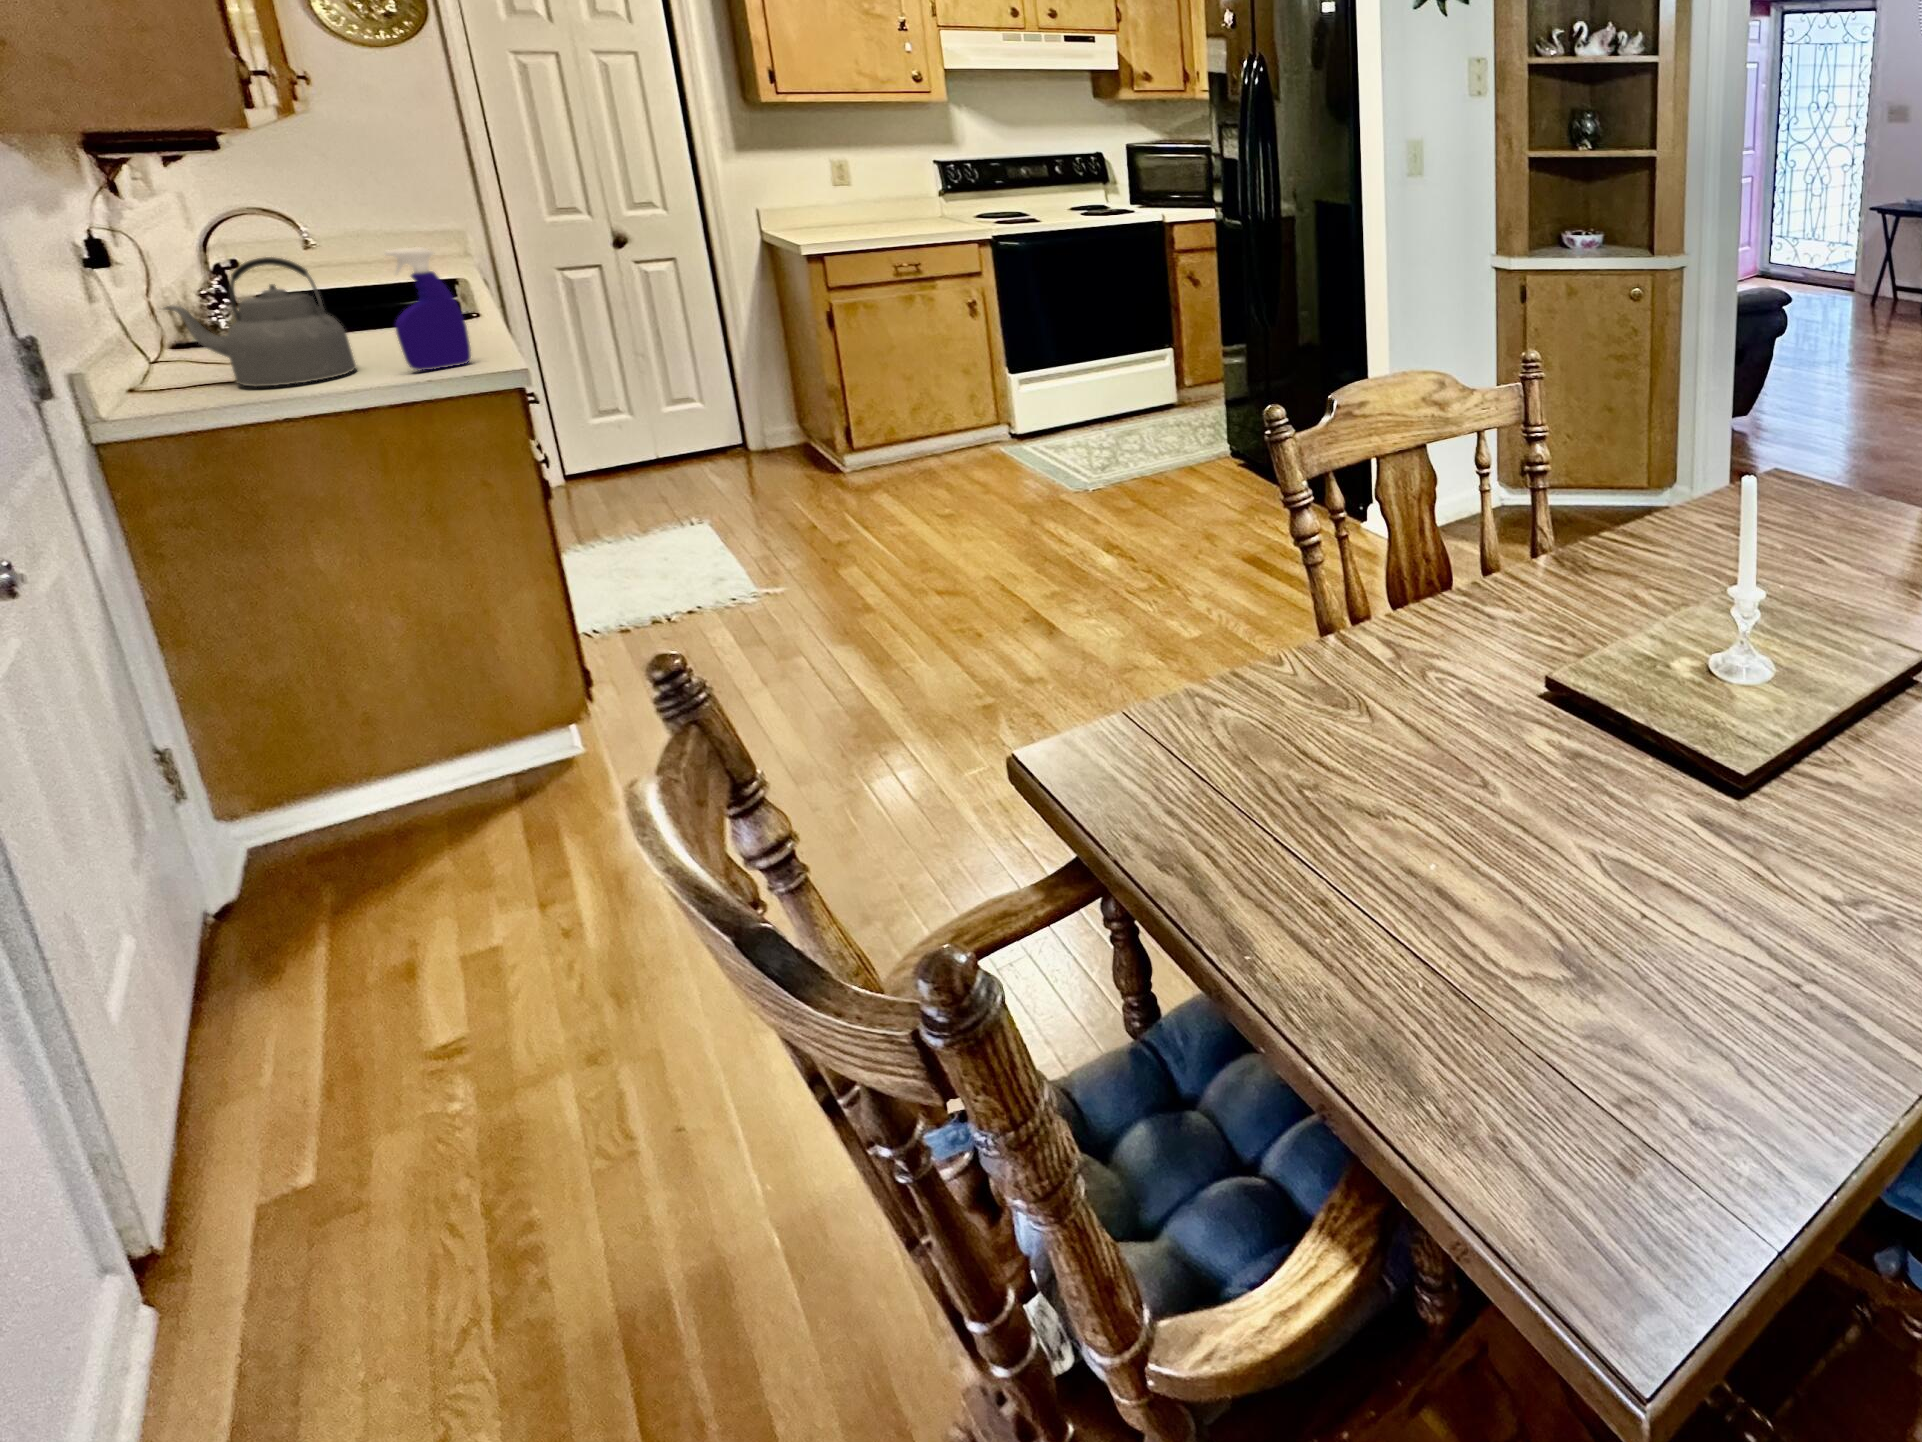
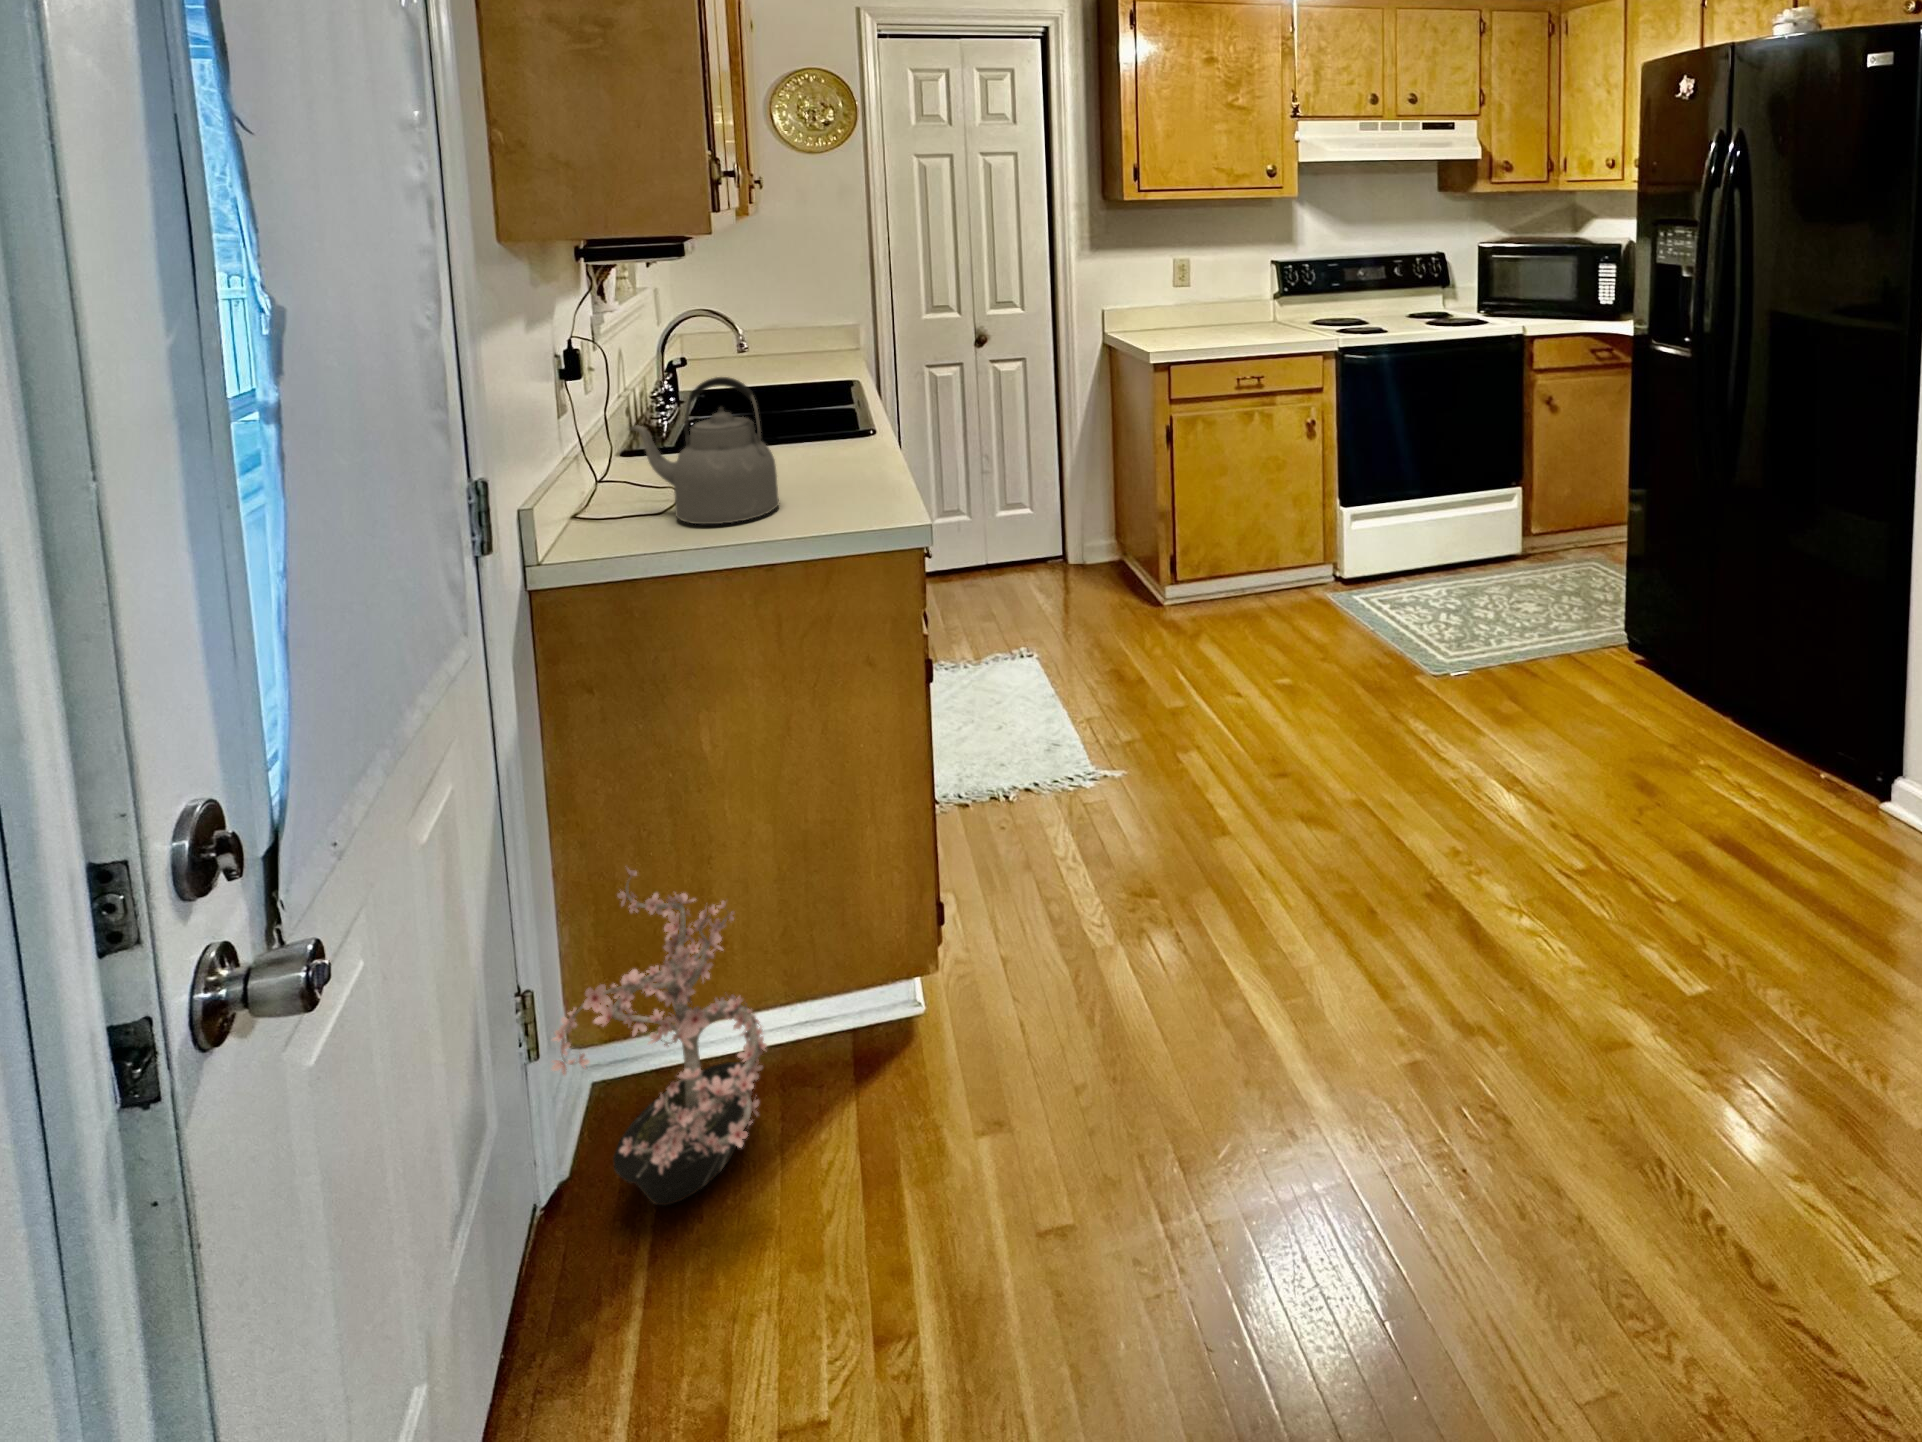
spray bottle: present [385,247,471,370] -> none [821,371,885,516]
potted plant: none [168,661,420,900] -> present [552,868,767,1205]

